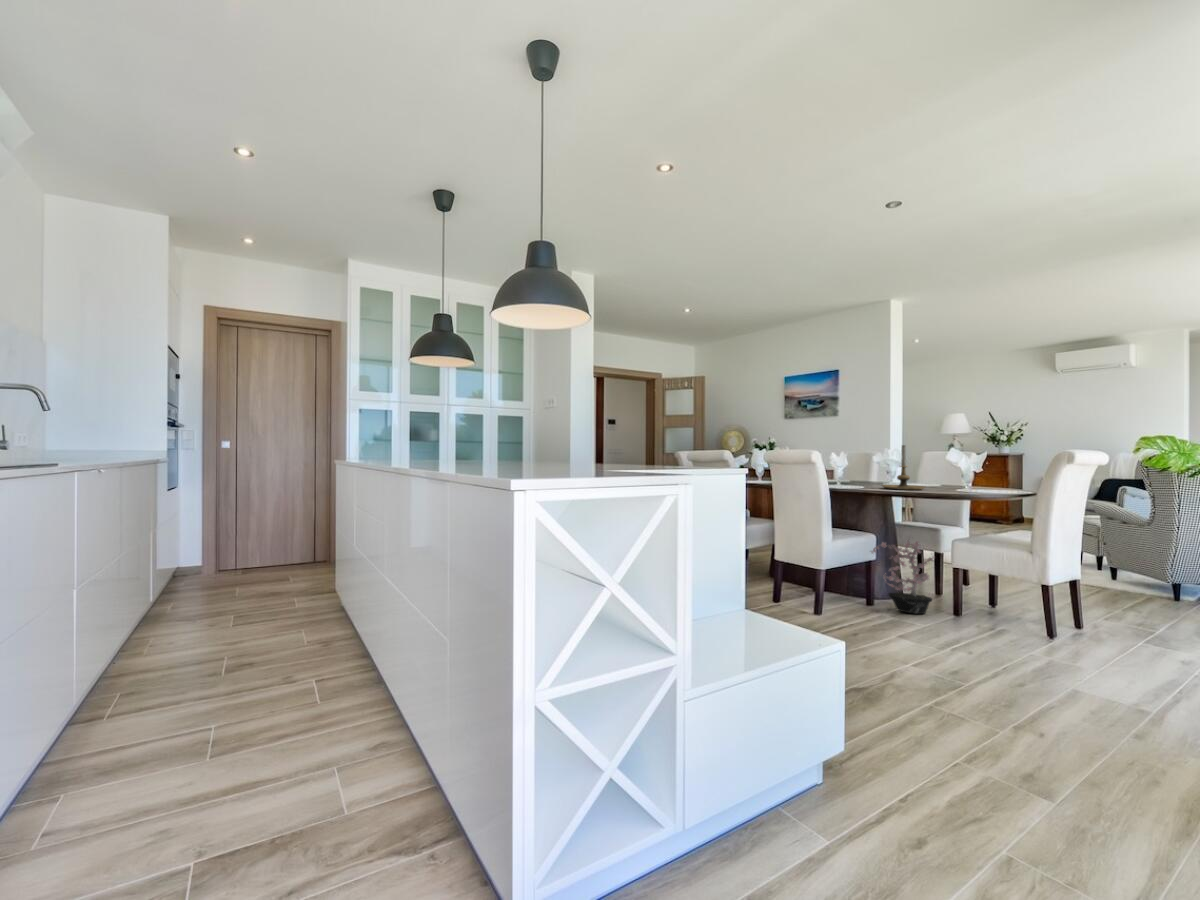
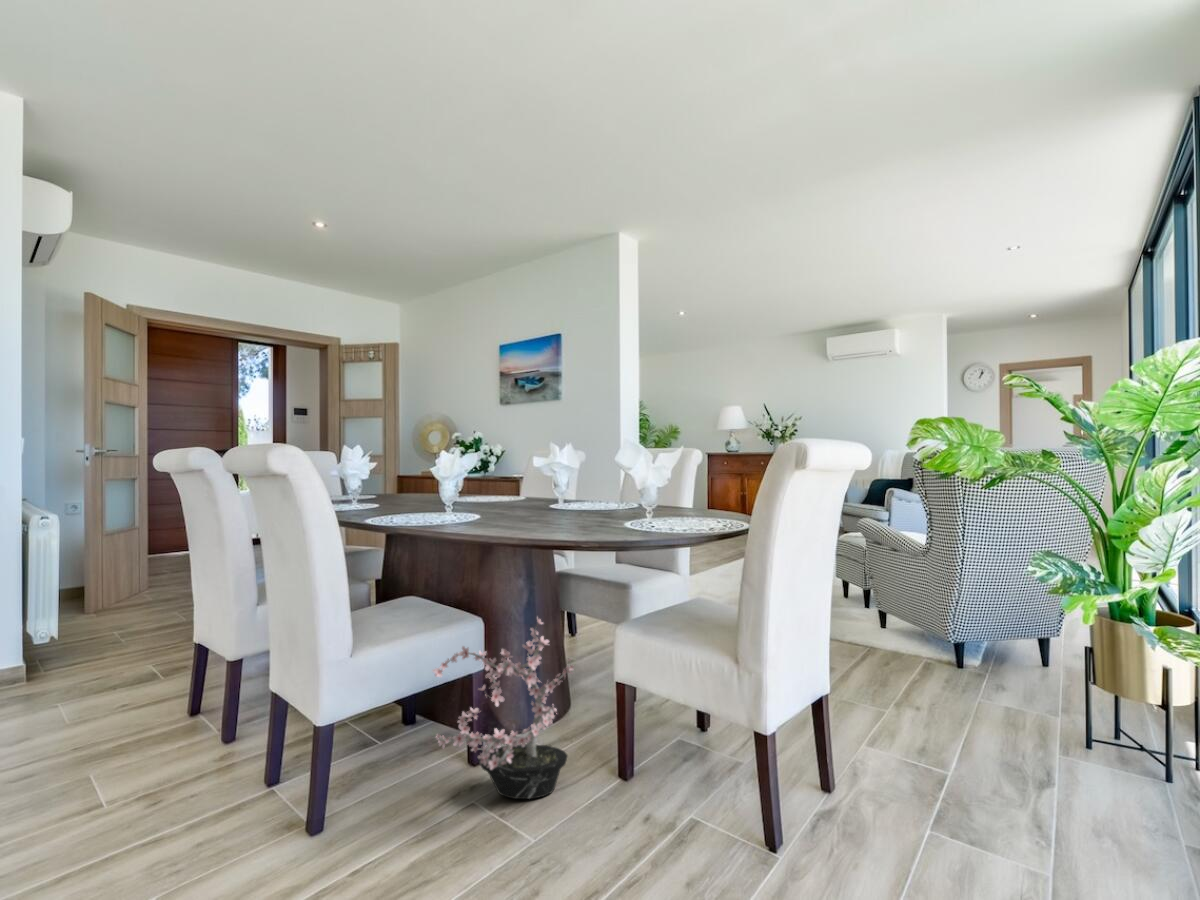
candle holder: present [882,445,925,490] -> none [503,433,580,523]

